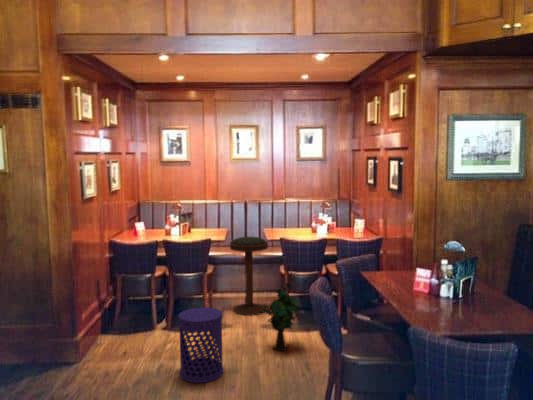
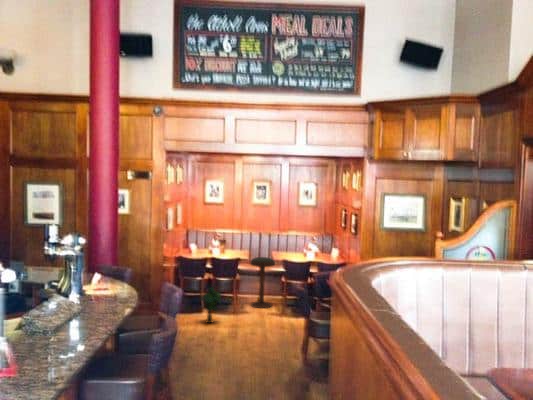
decorative plant: present [263,283,299,351] -> present [201,284,221,323]
waste bin: present [179,307,223,383] -> none [223,297,249,338]

